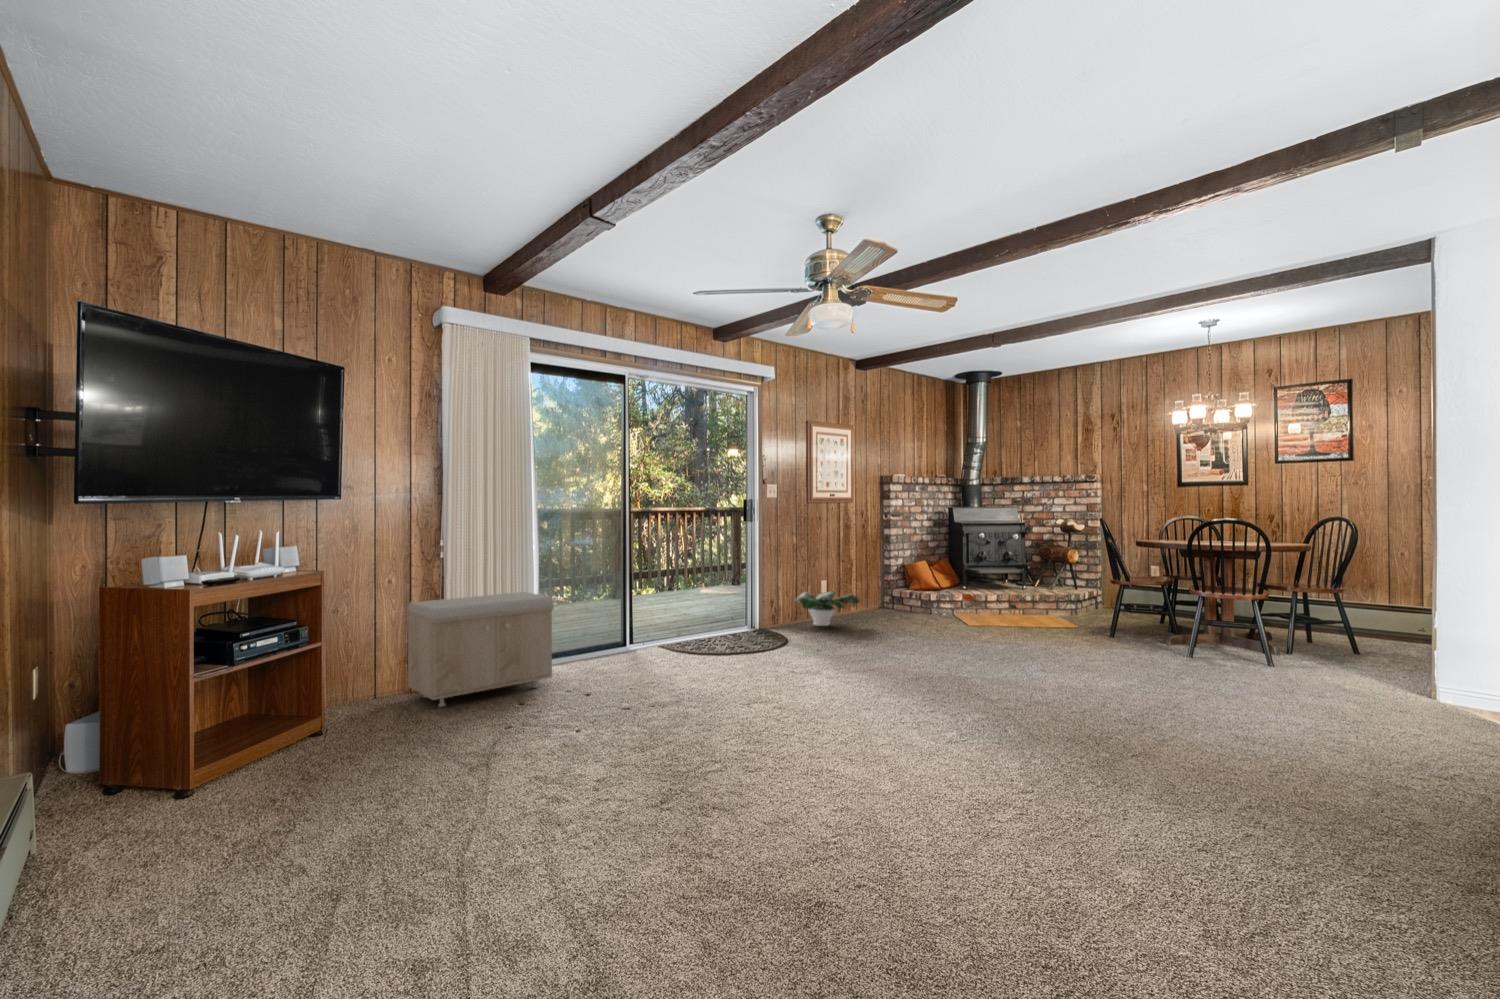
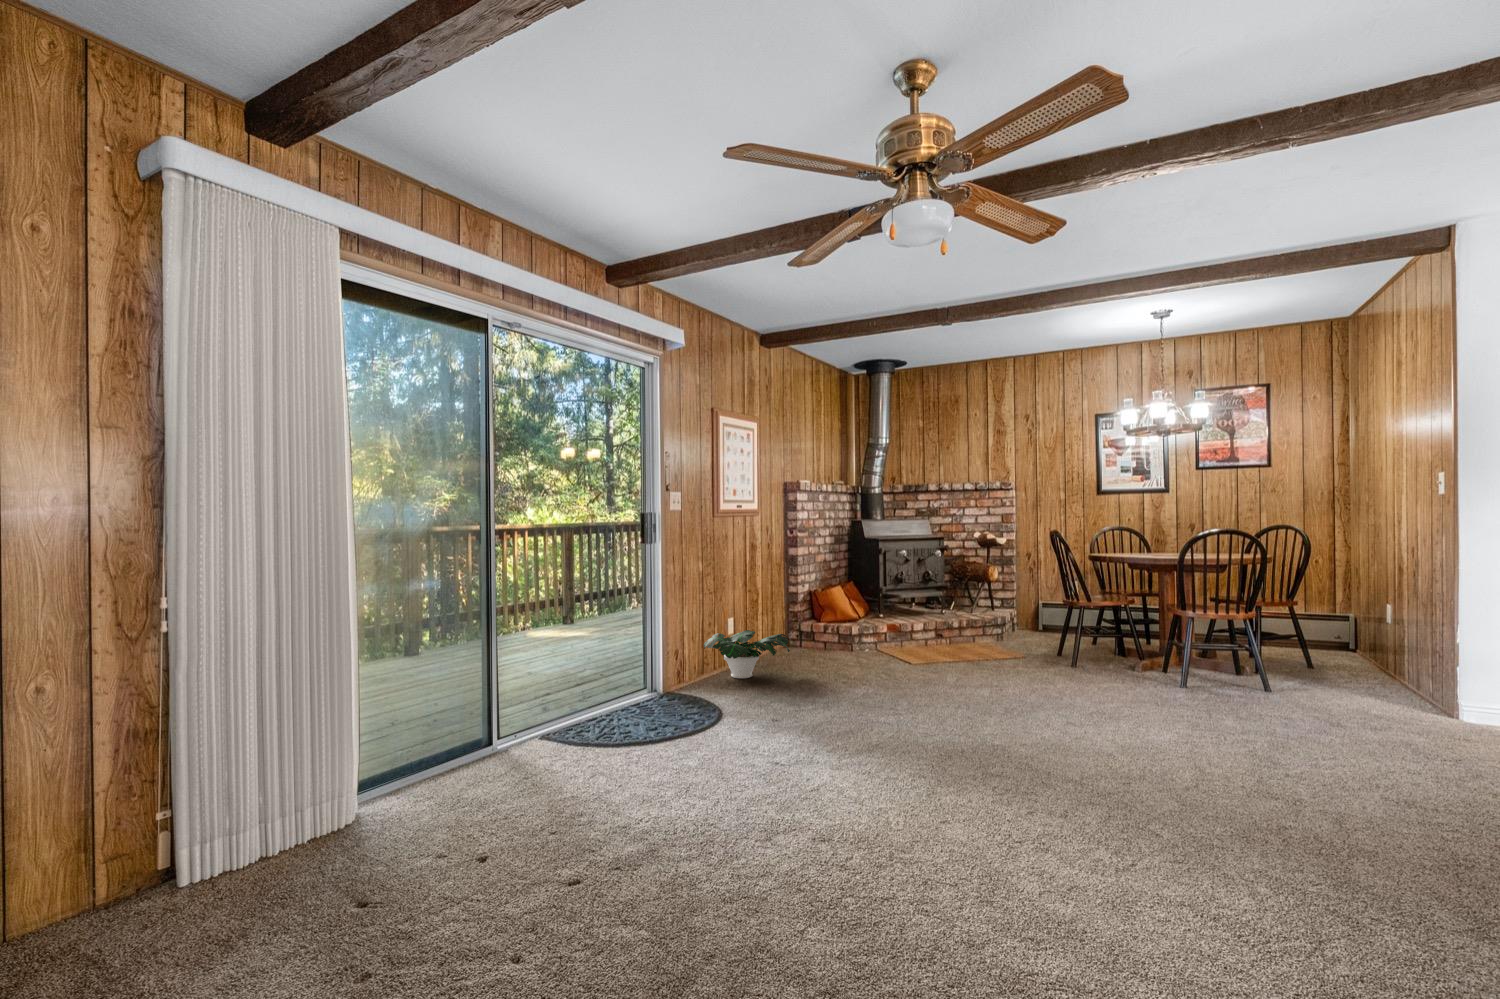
storage bench: present [408,592,554,707] -> none [68,675,396,946]

